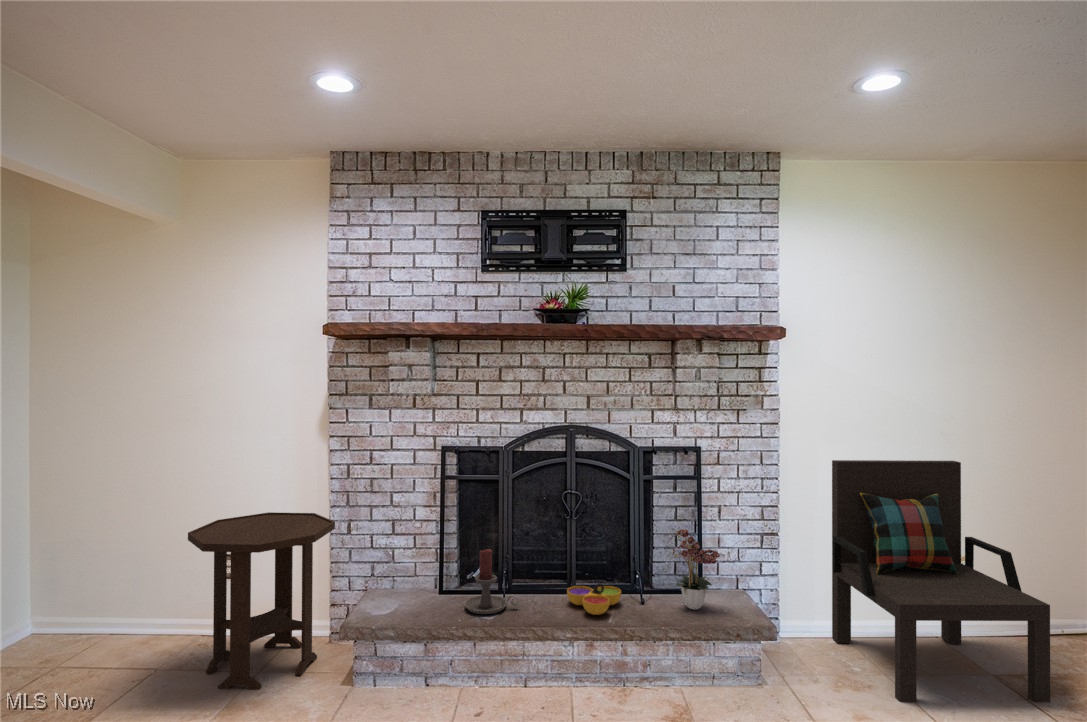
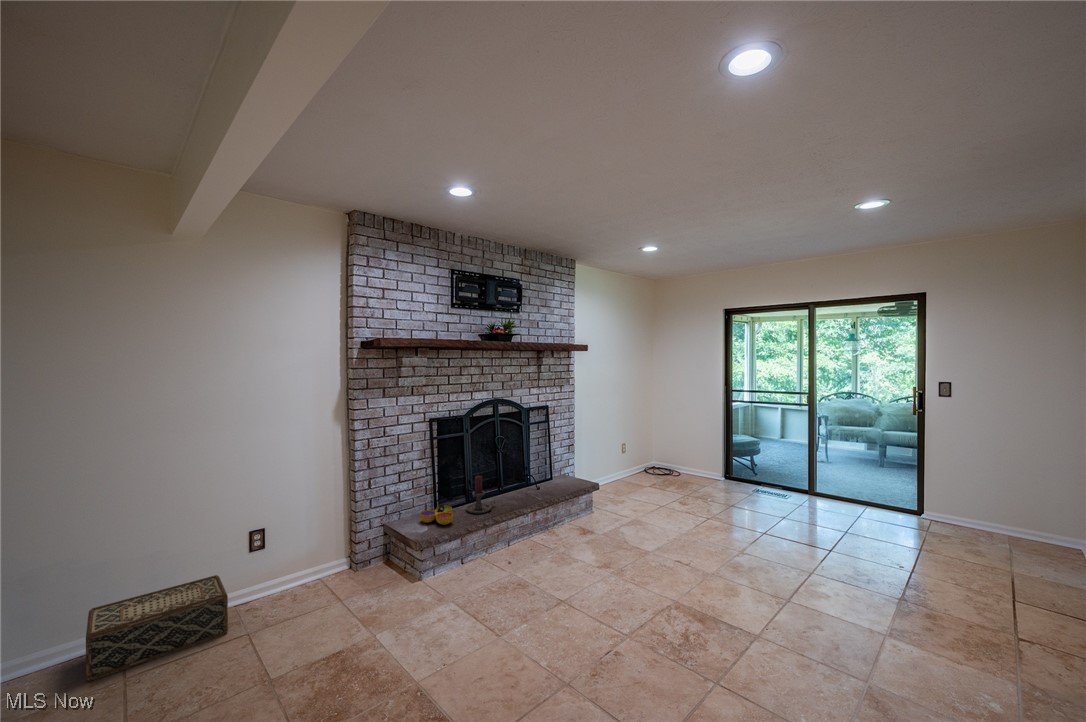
armchair: present [832,460,1051,702] -> none [588,403,668,504]
side table: present [188,512,335,690] -> none [280,478,391,615]
flower arrangement: present [673,529,720,610] -> none [553,445,574,486]
decorative bowl: present [567,584,621,615] -> present [419,505,453,525]
woven basket: none [29,596,179,666] -> present [86,575,228,681]

